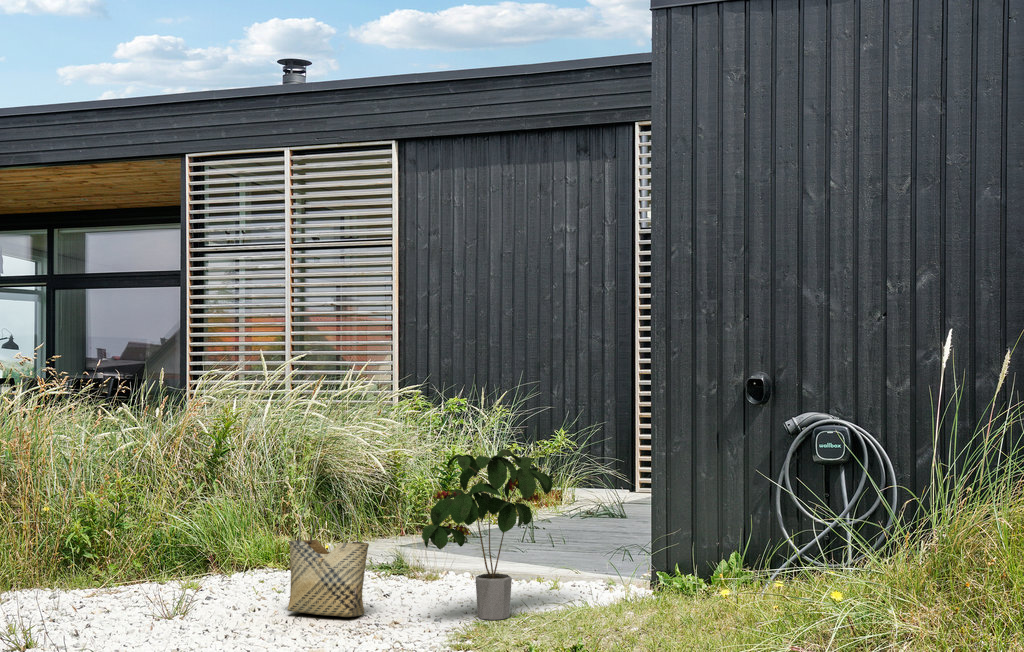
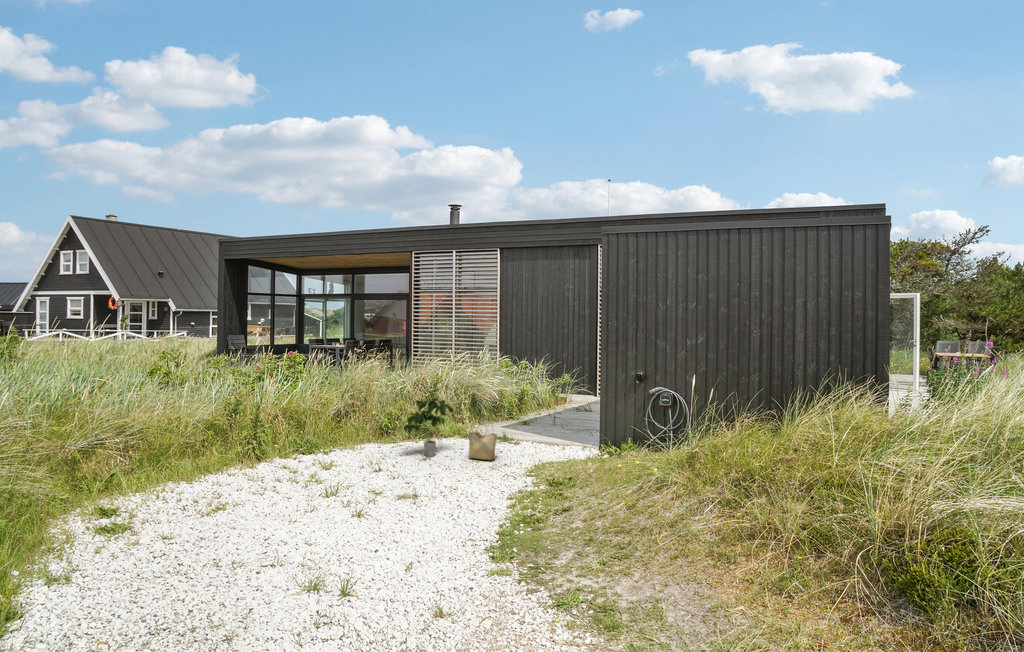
potted plant: present [422,449,552,620] -> present [404,398,453,457]

